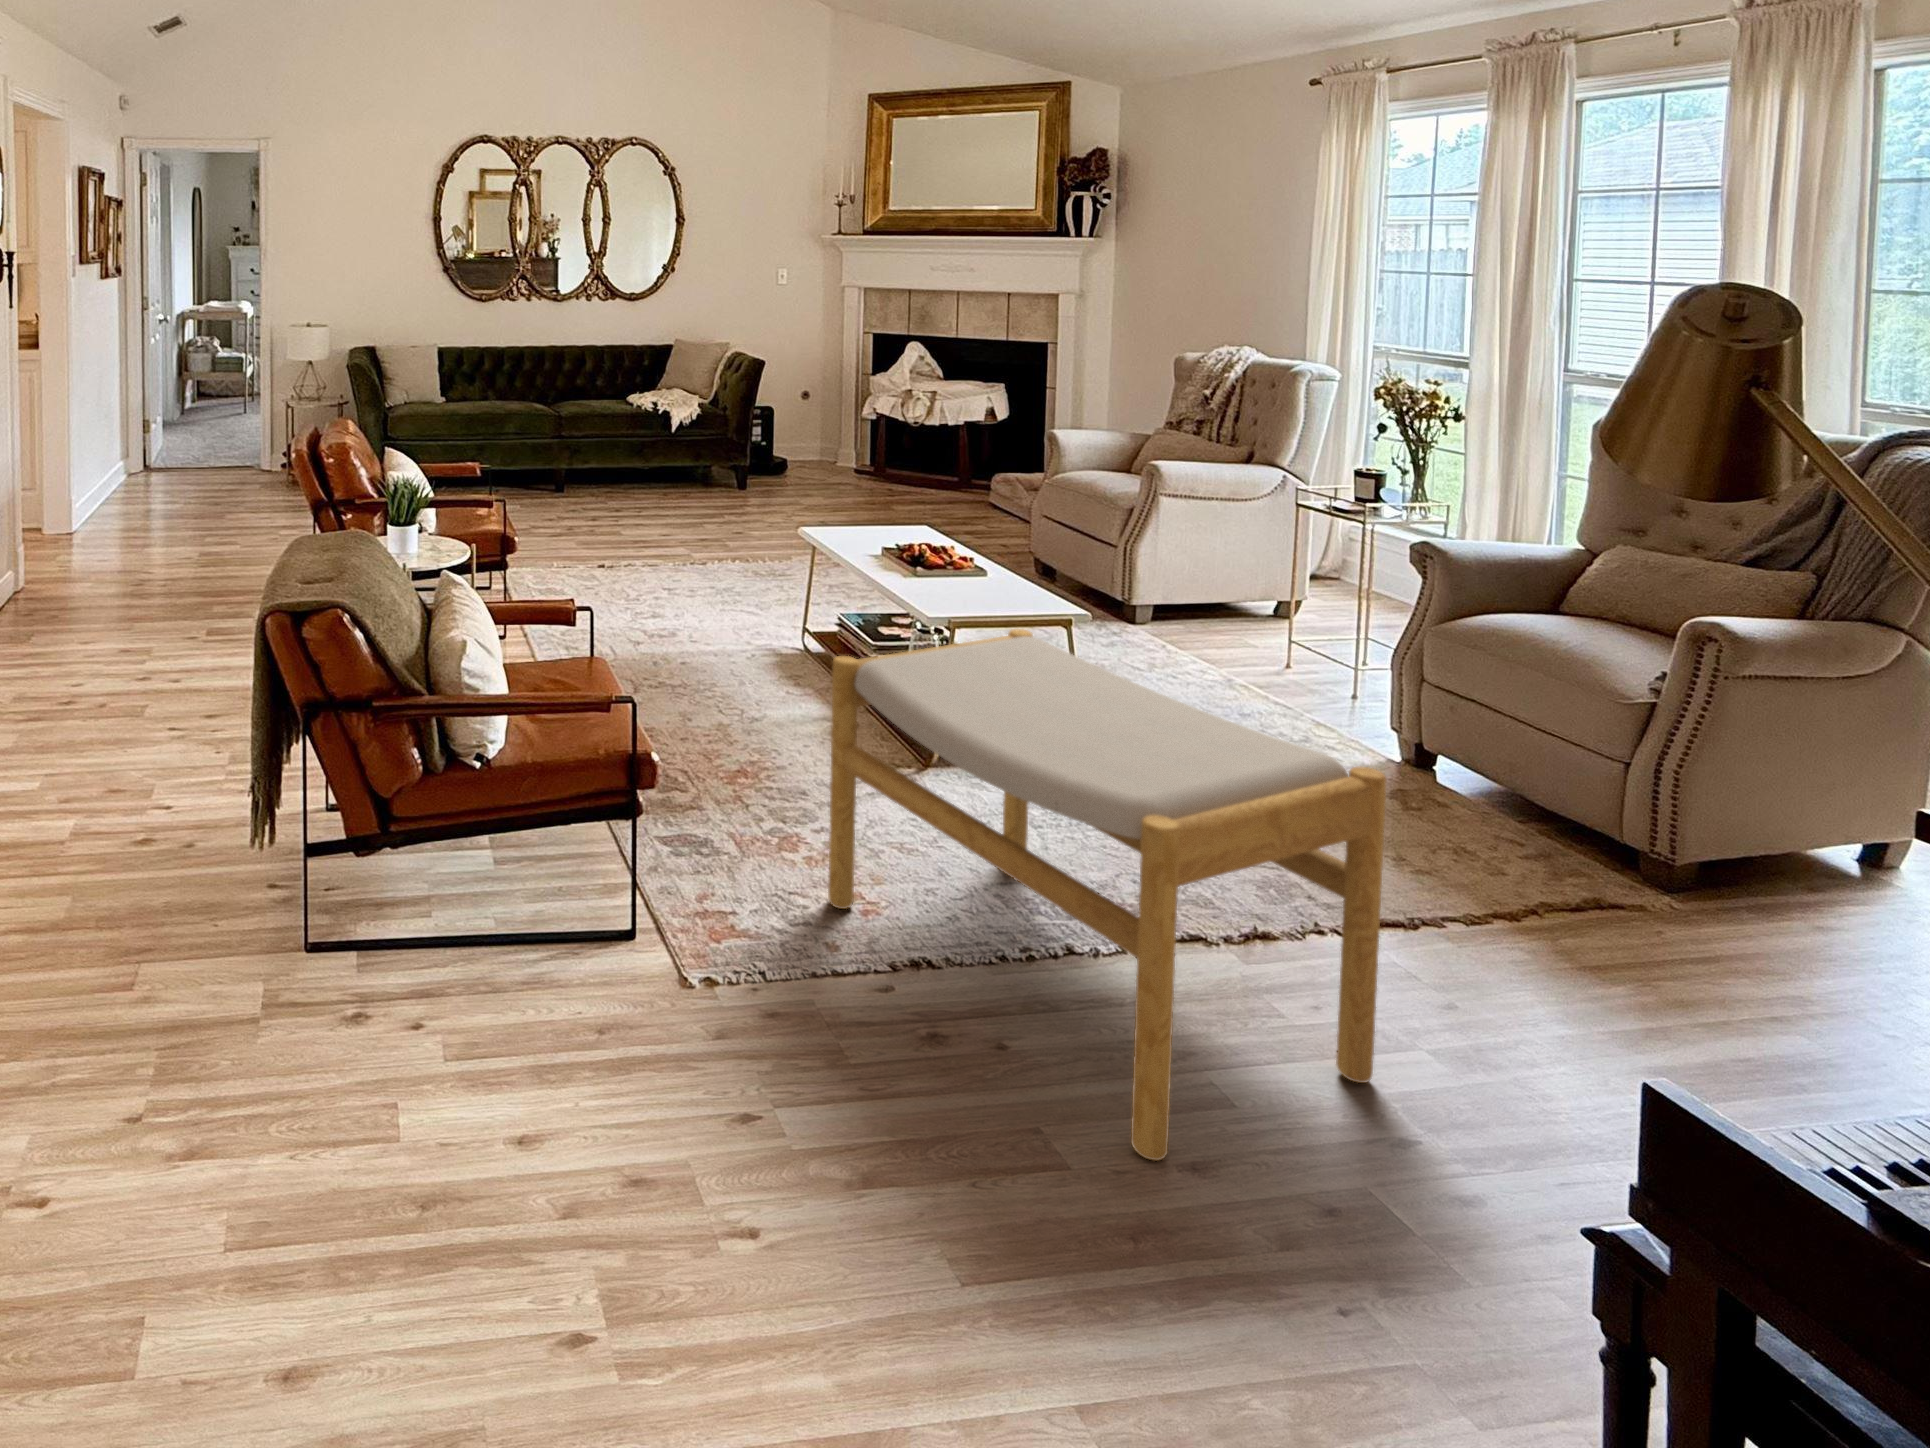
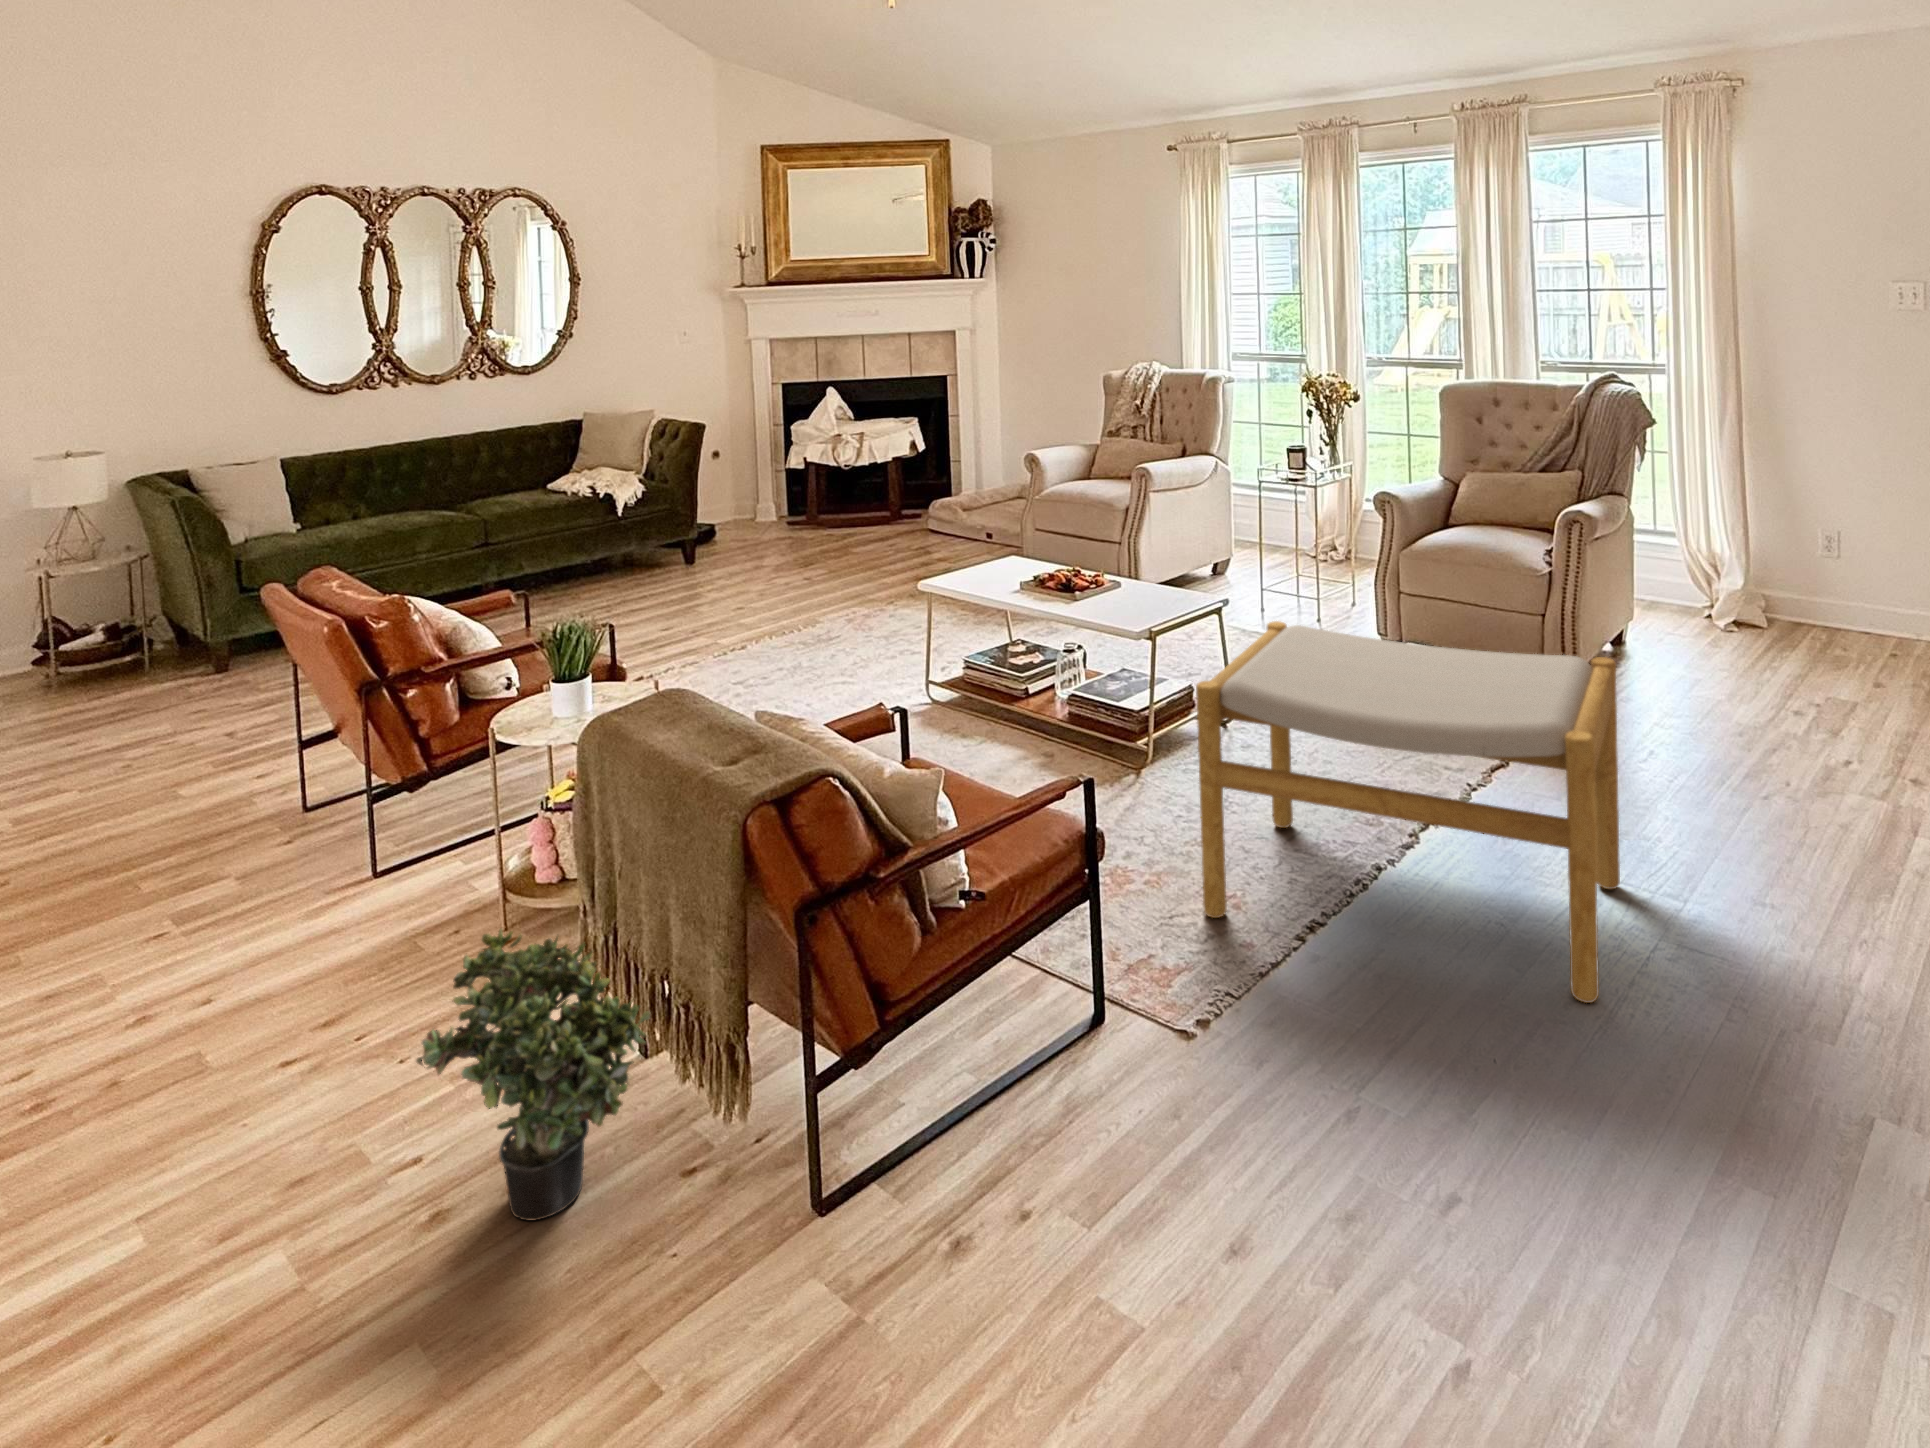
potted plant: none [100,668,256,877] -> present [416,929,650,1221]

